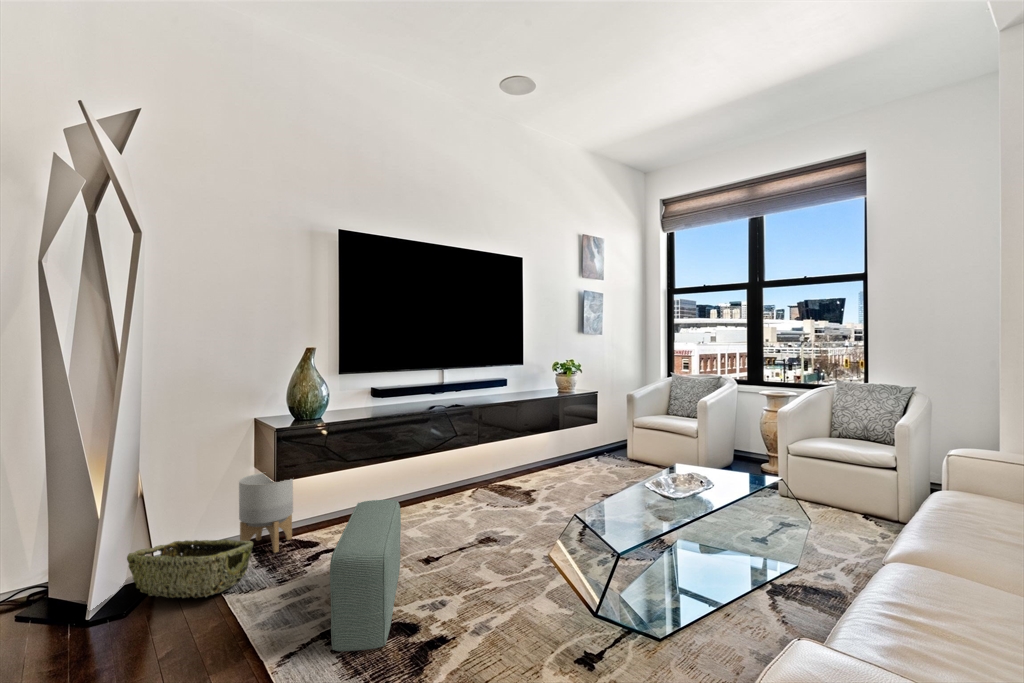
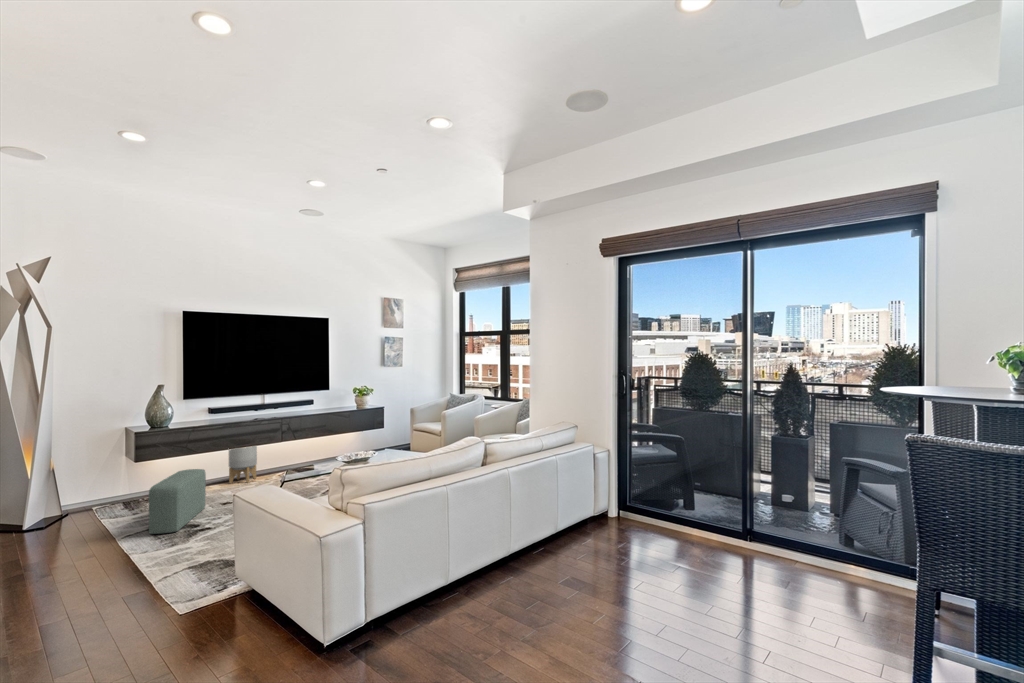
planter: present [239,473,293,553] -> present [229,446,257,484]
woven basket: present [127,539,253,598] -> none [41,494,117,523]

